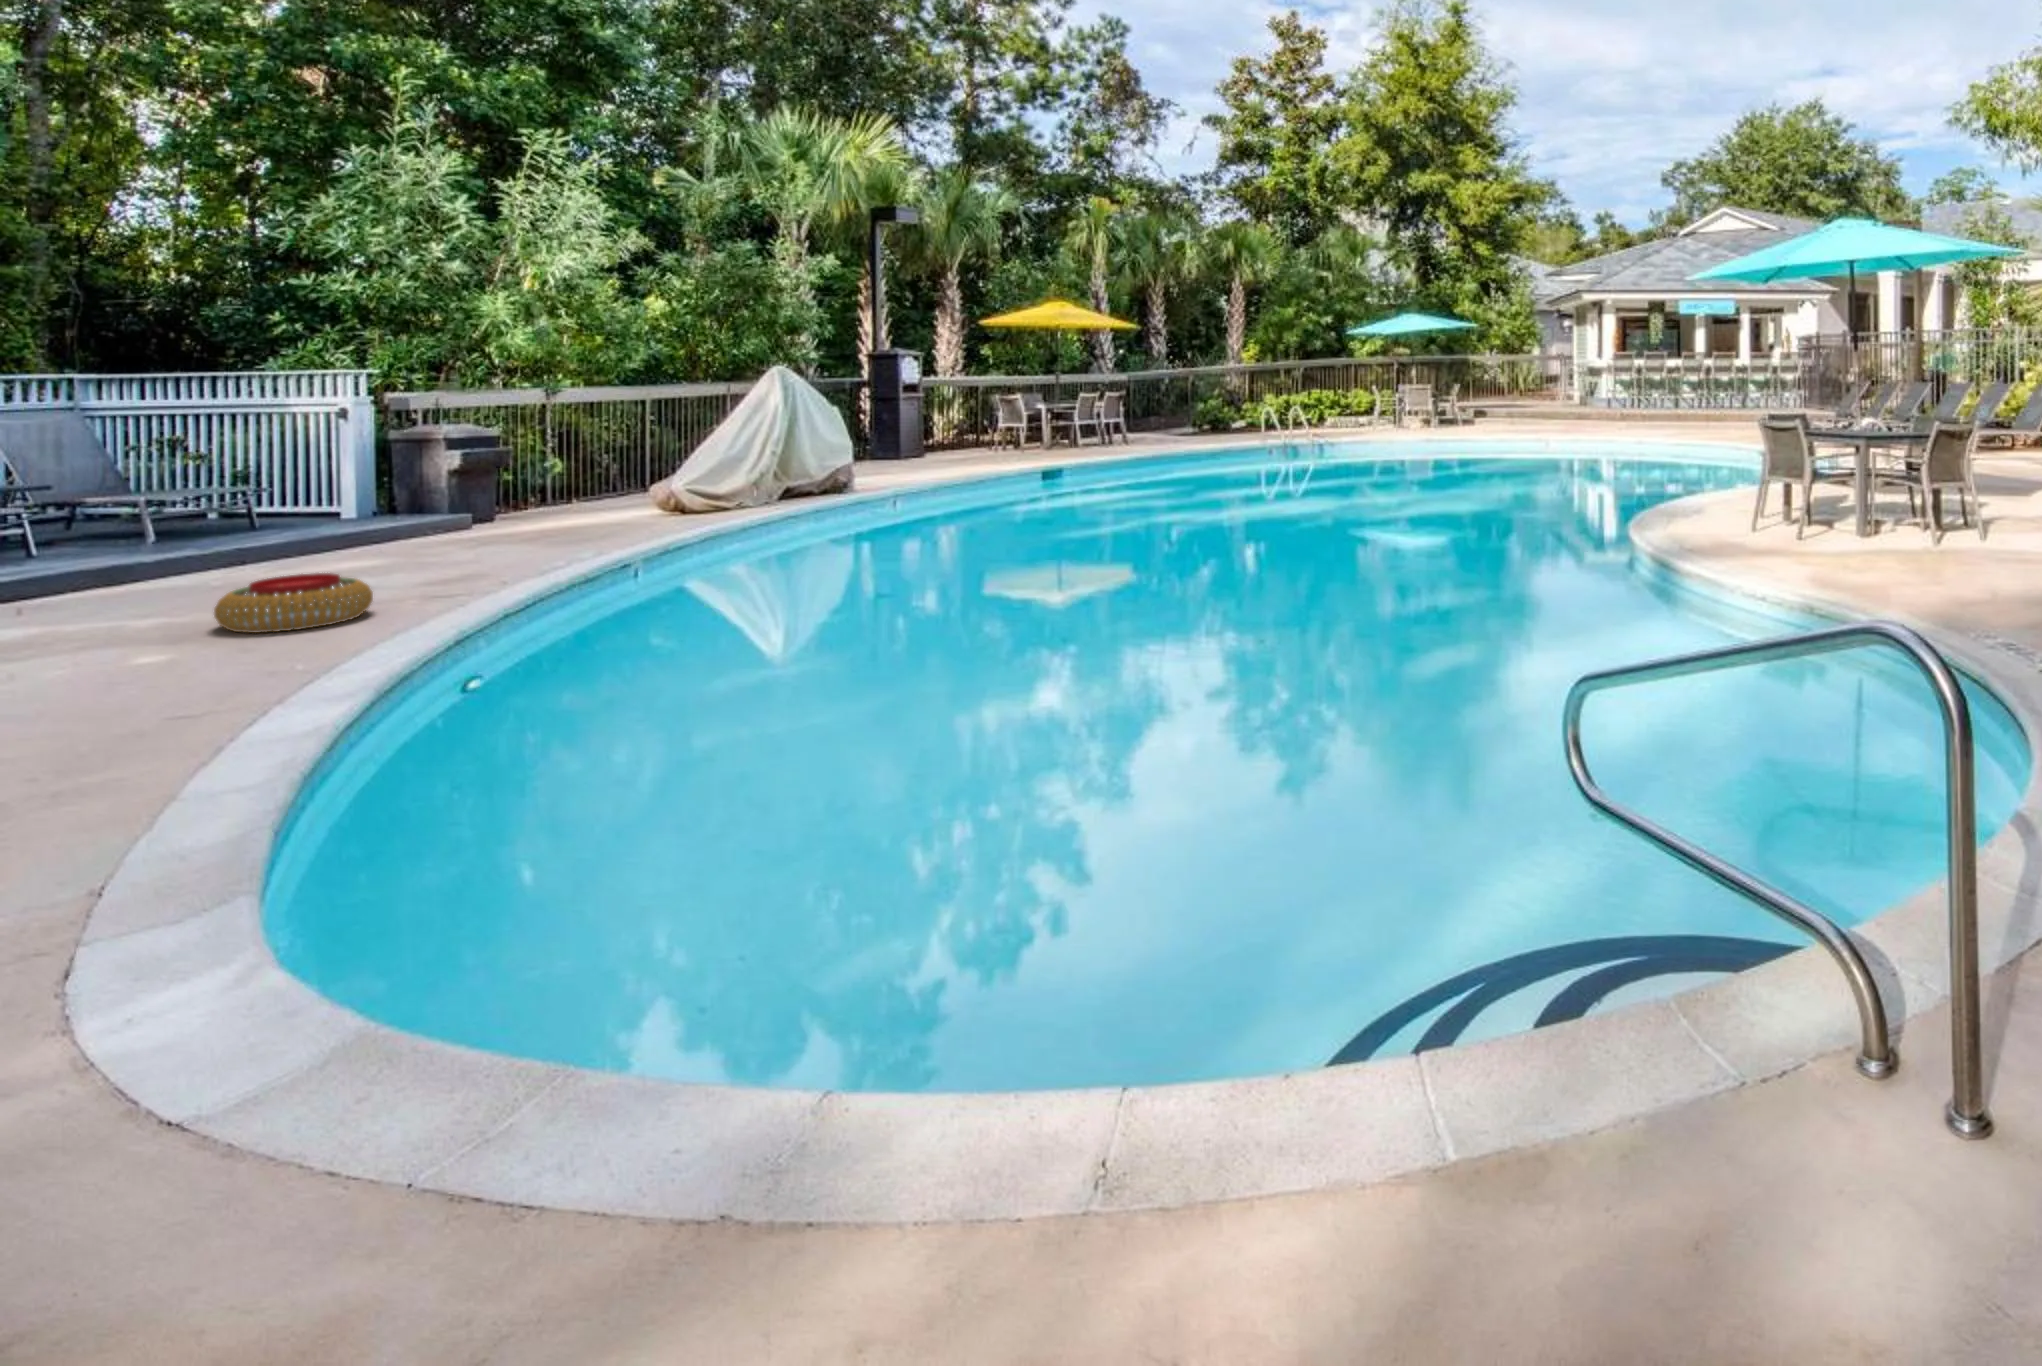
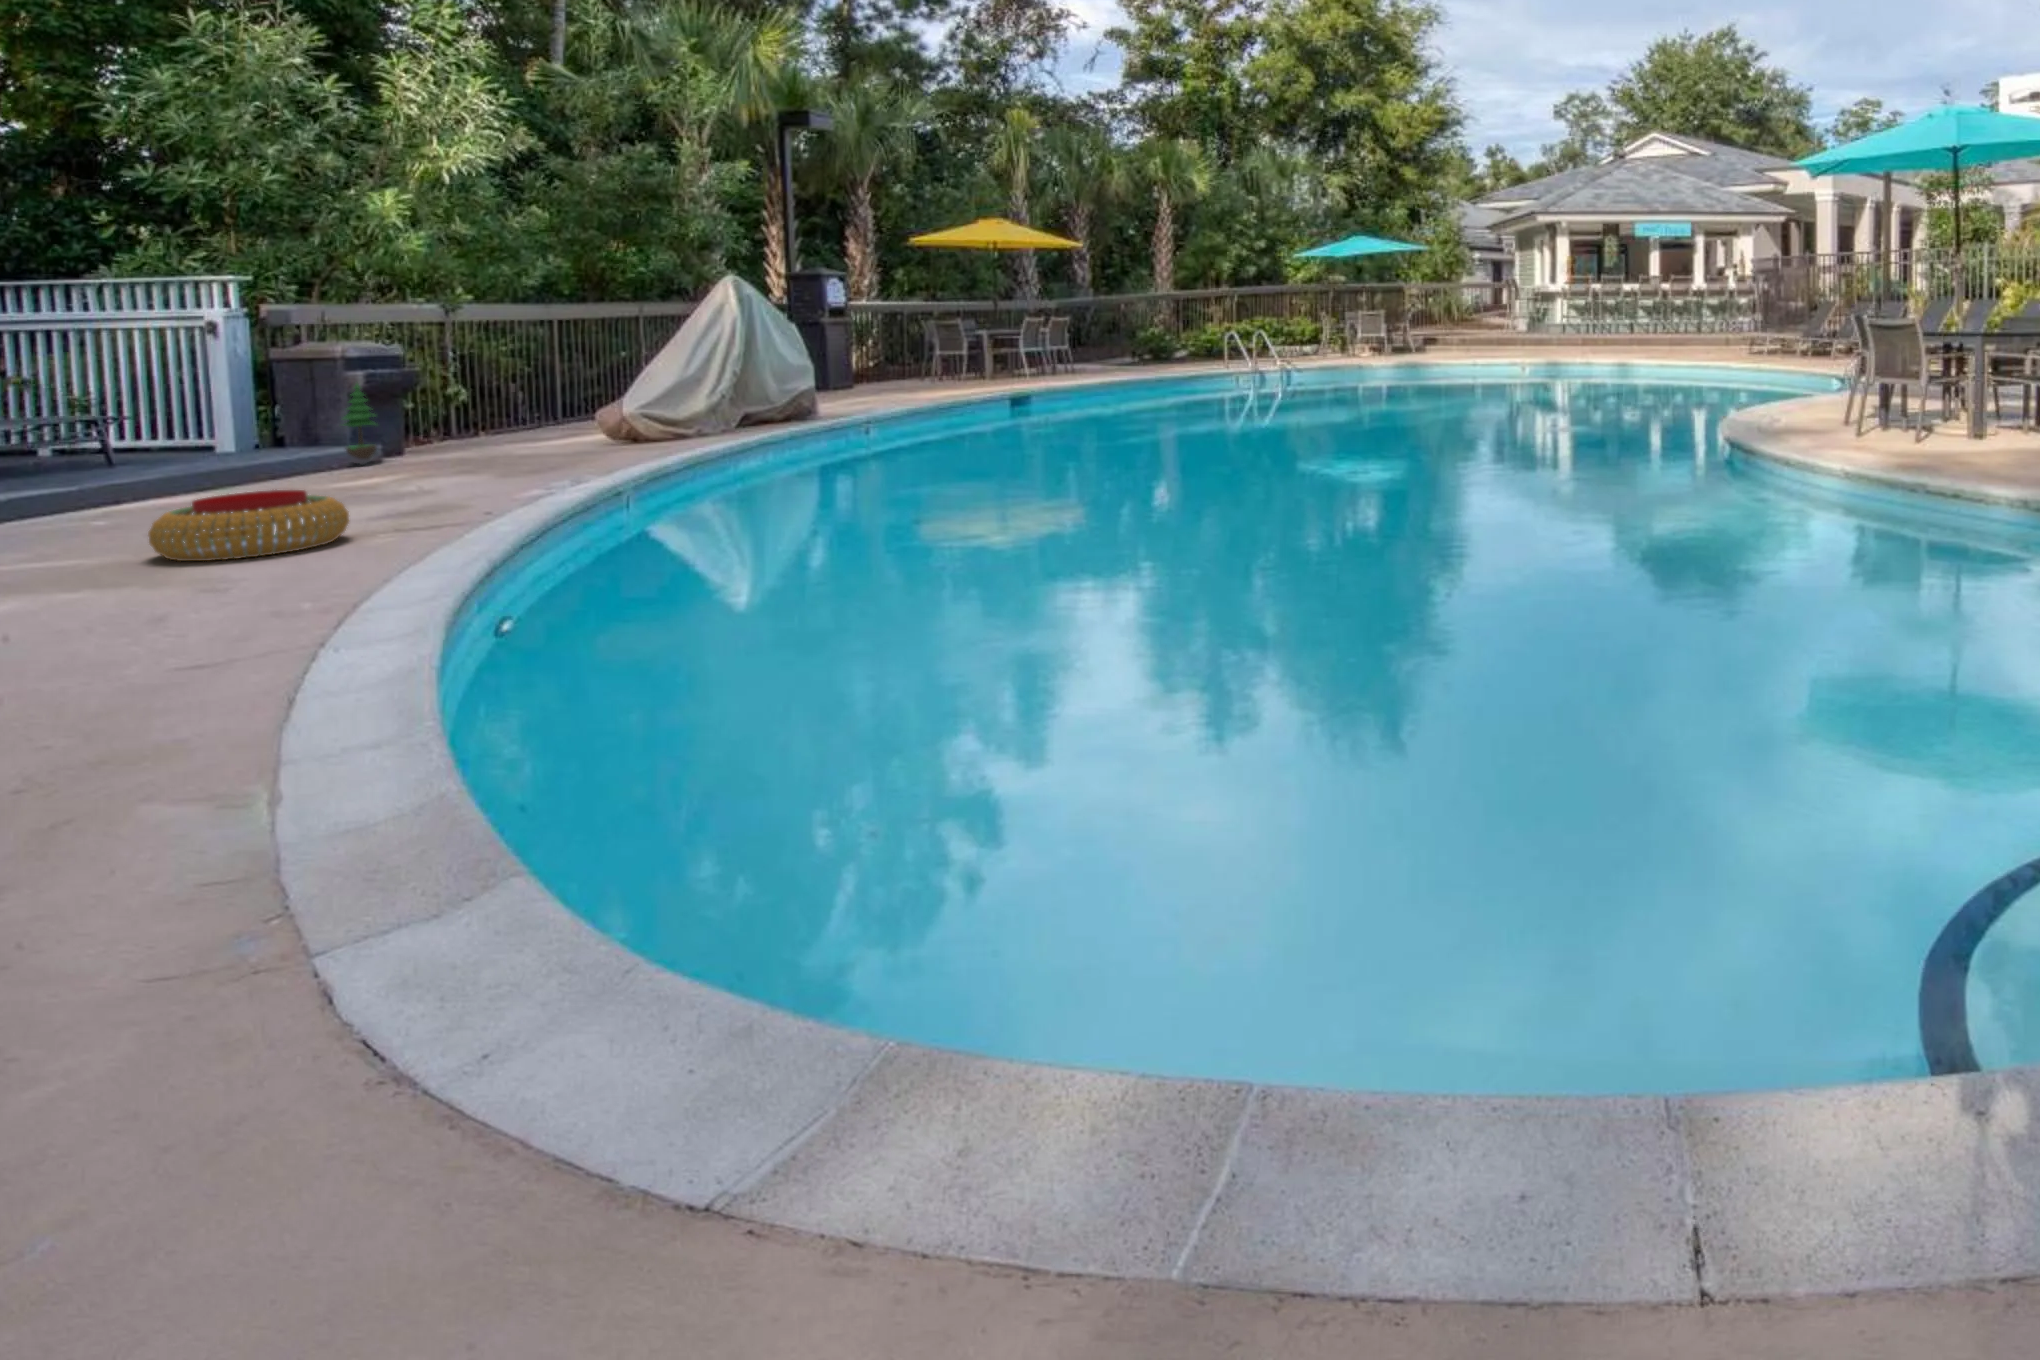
potted tree: none [435,461,467,531] -> present [343,384,377,465]

